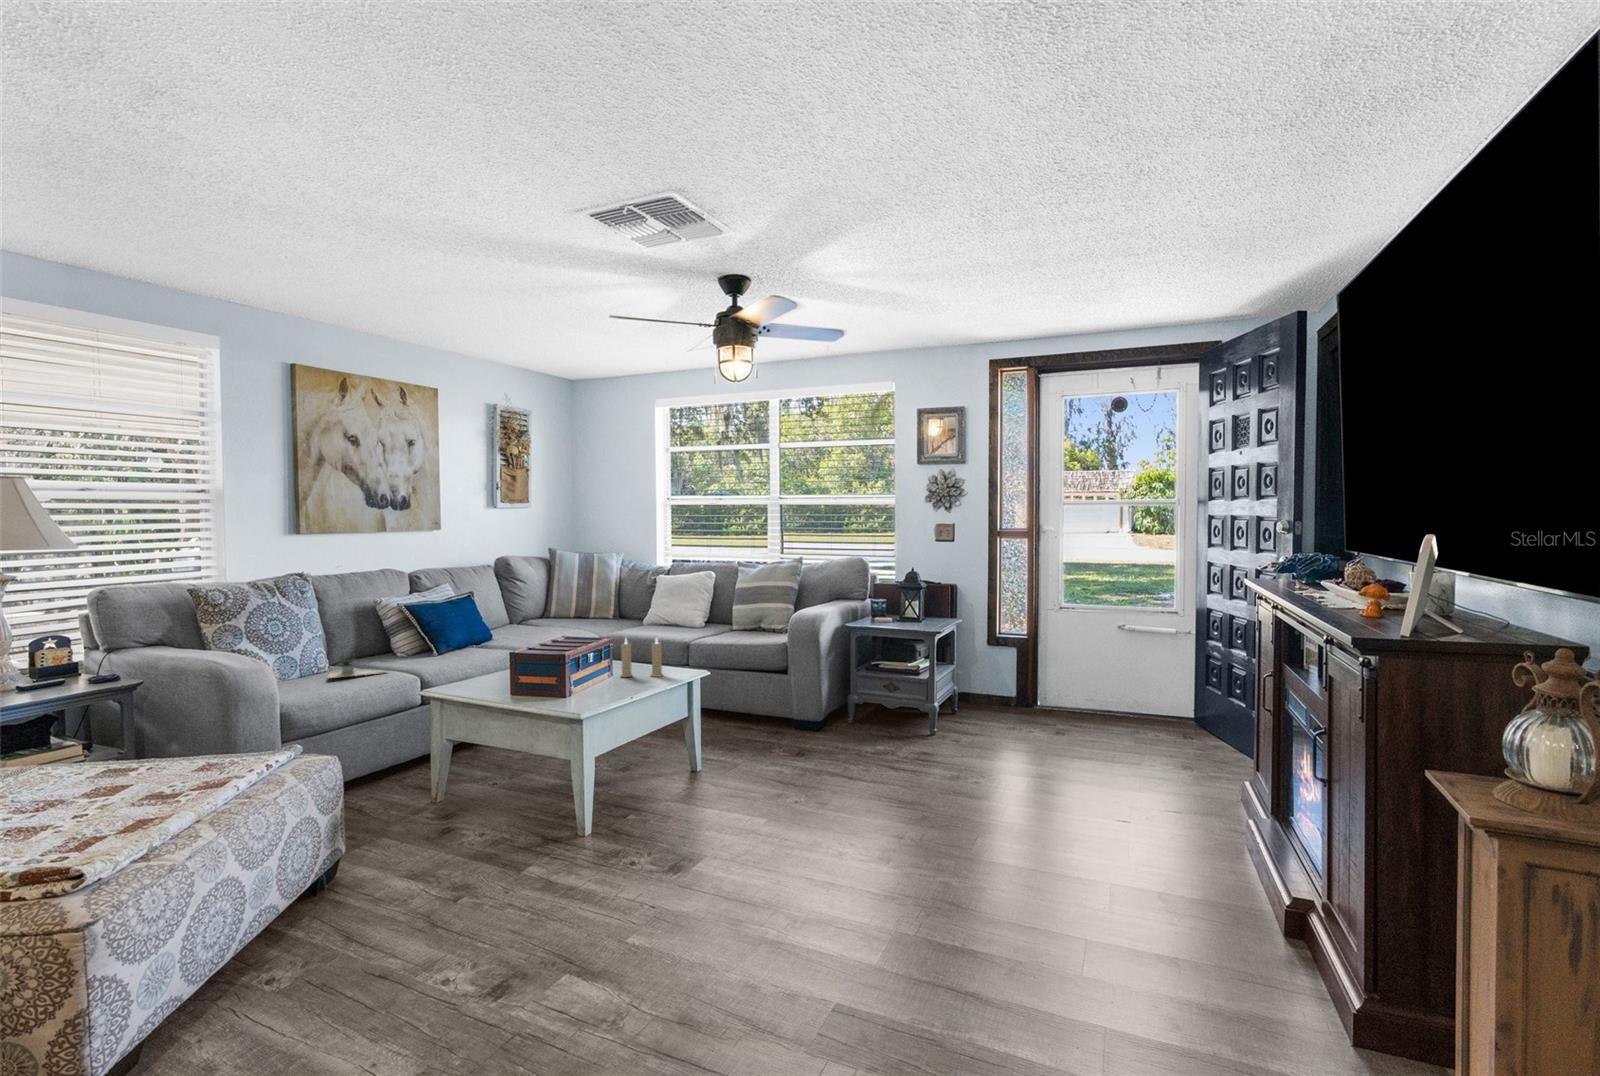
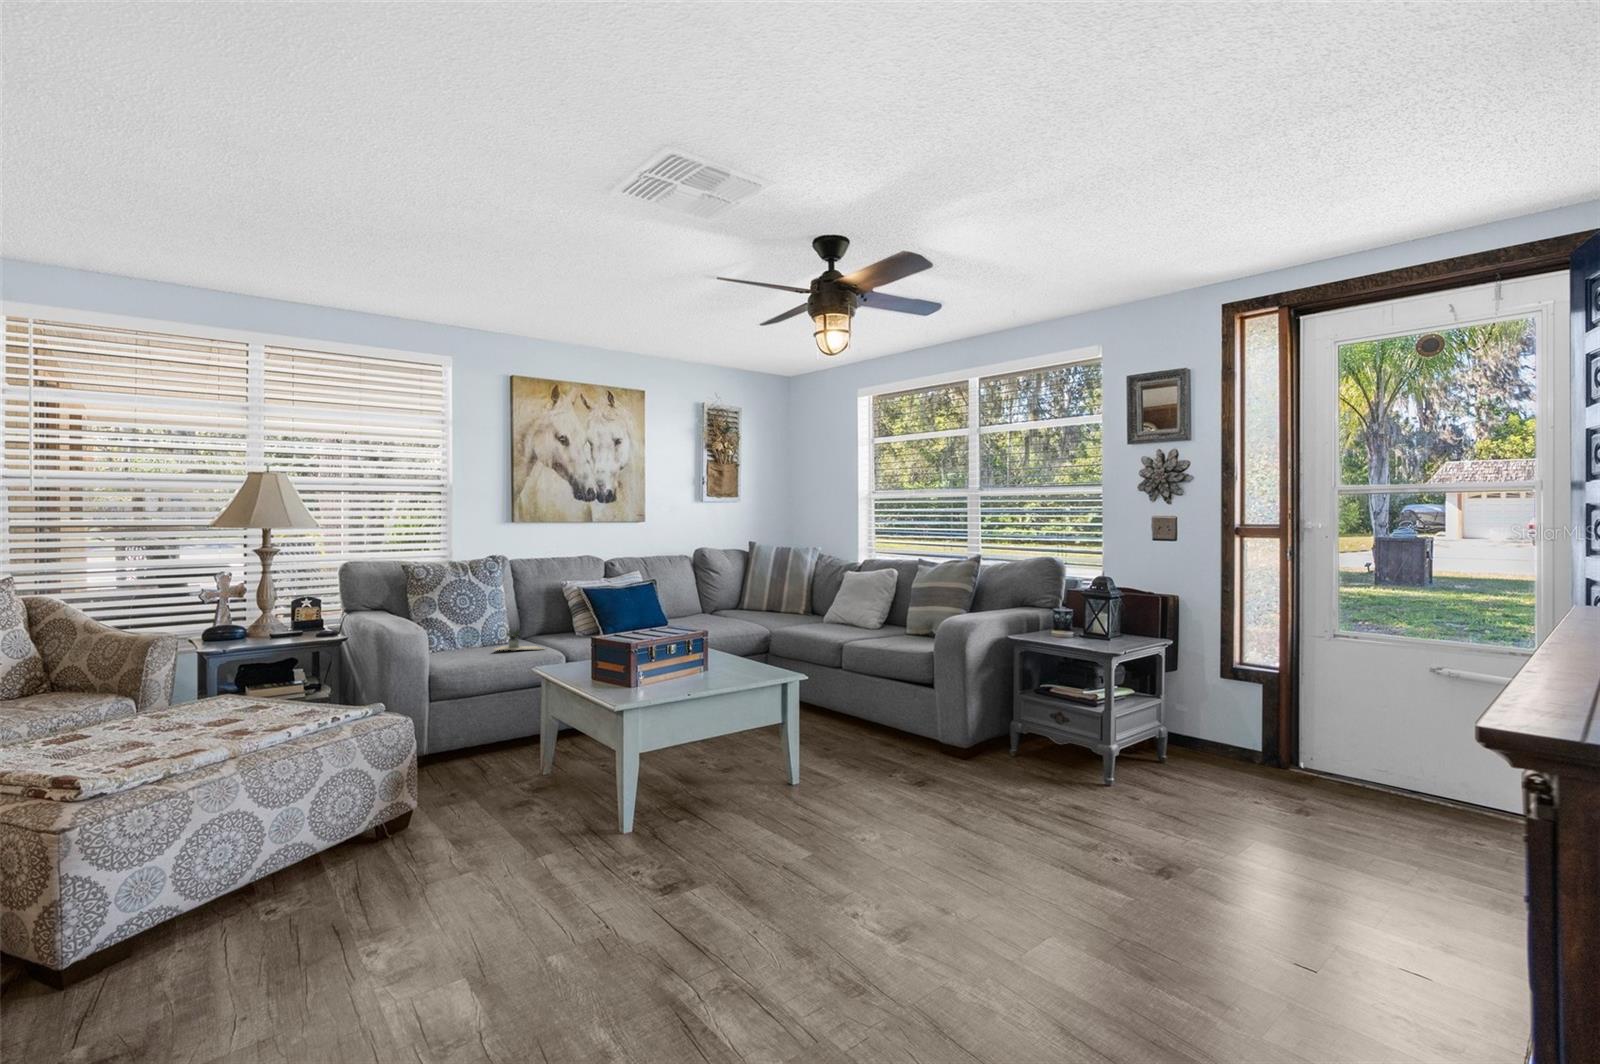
candle: present [621,639,662,677] -> none [716,629,758,675]

